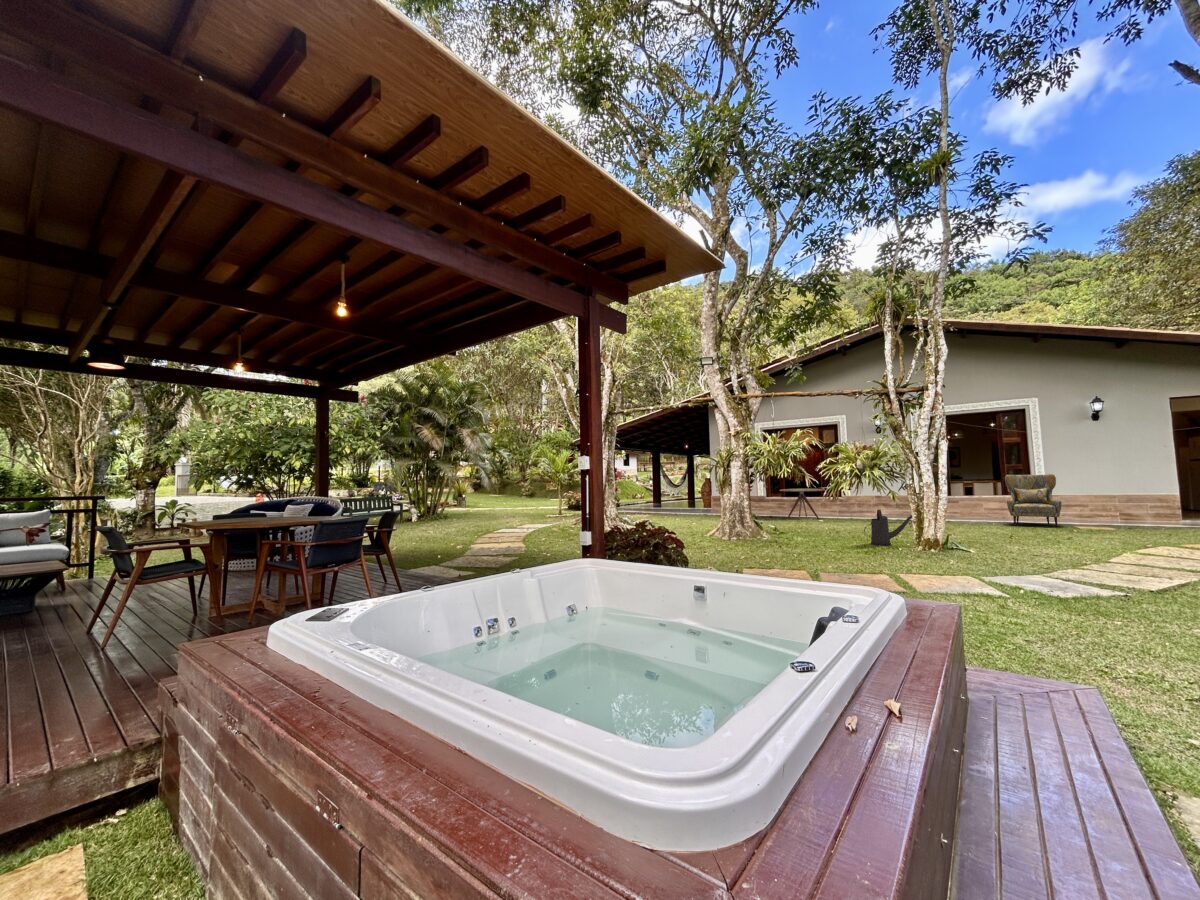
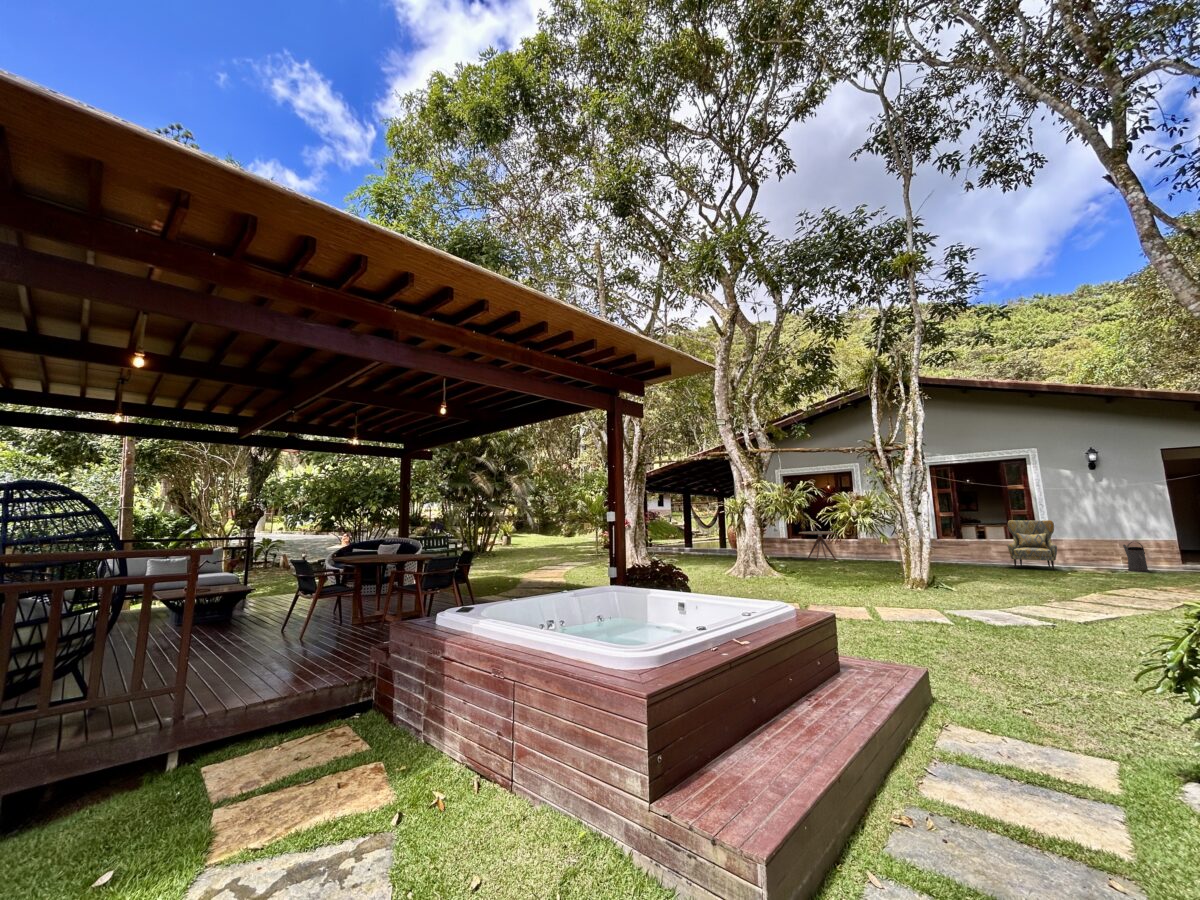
watering can: present [864,510,912,545] -> present [1123,542,1149,572]

